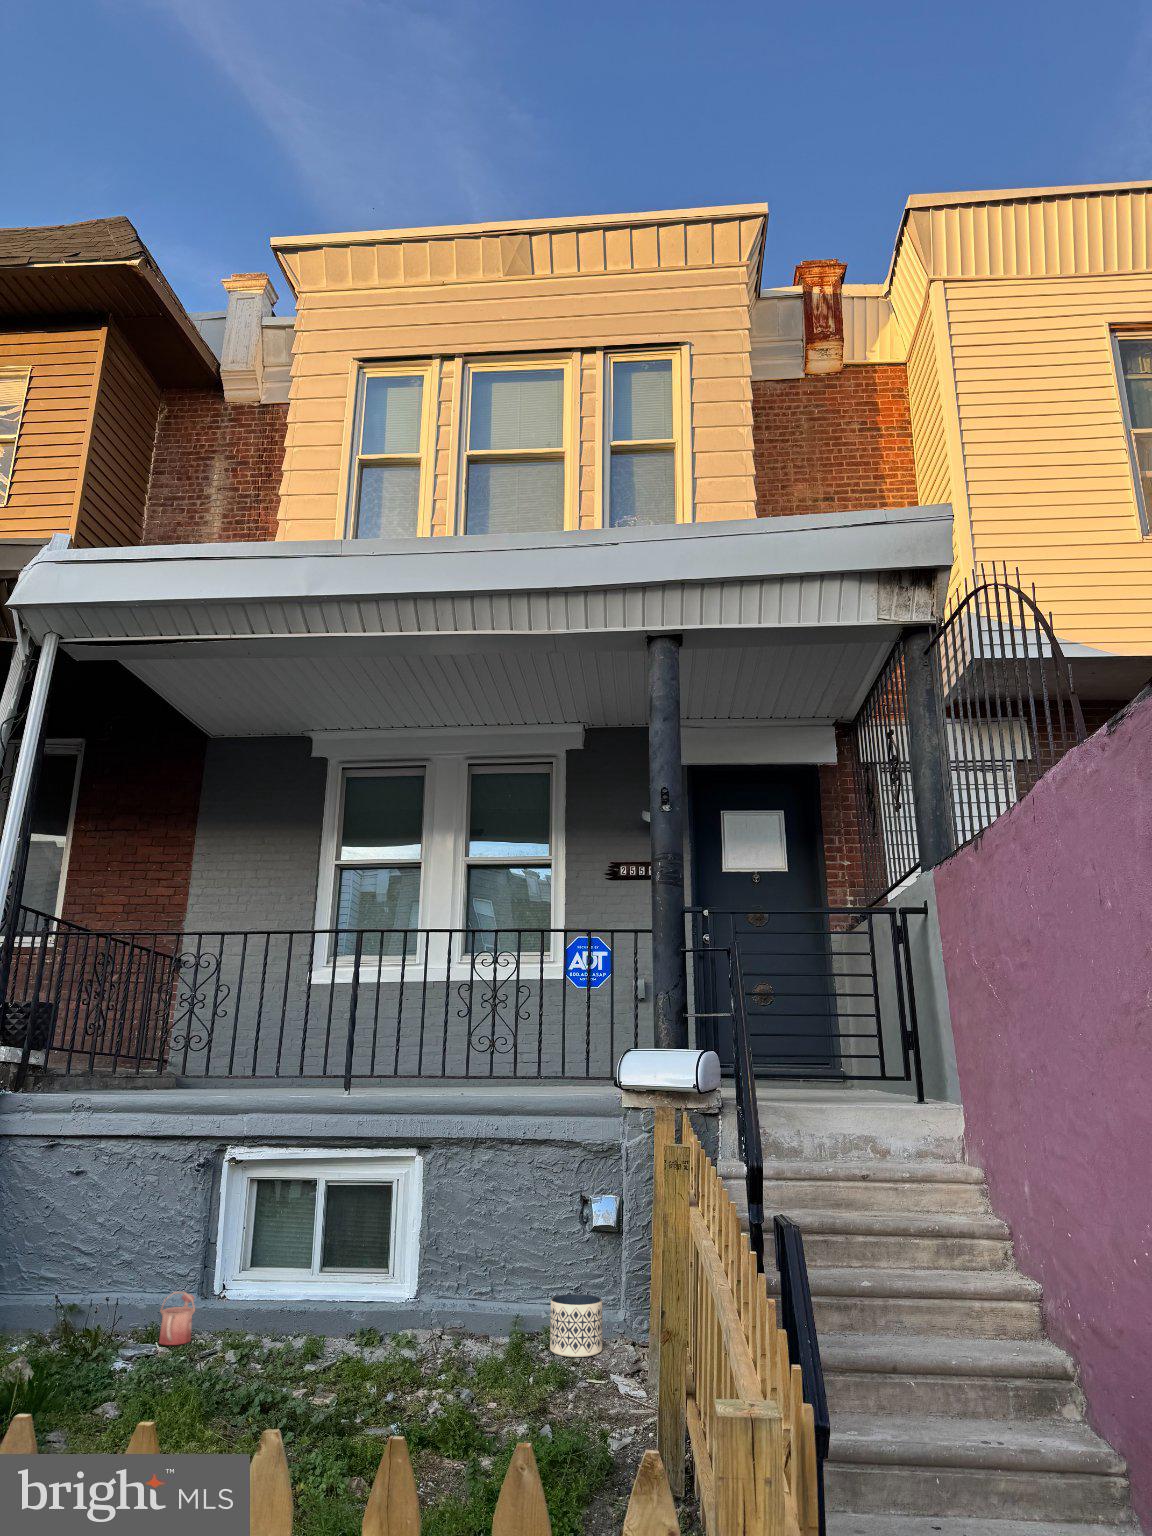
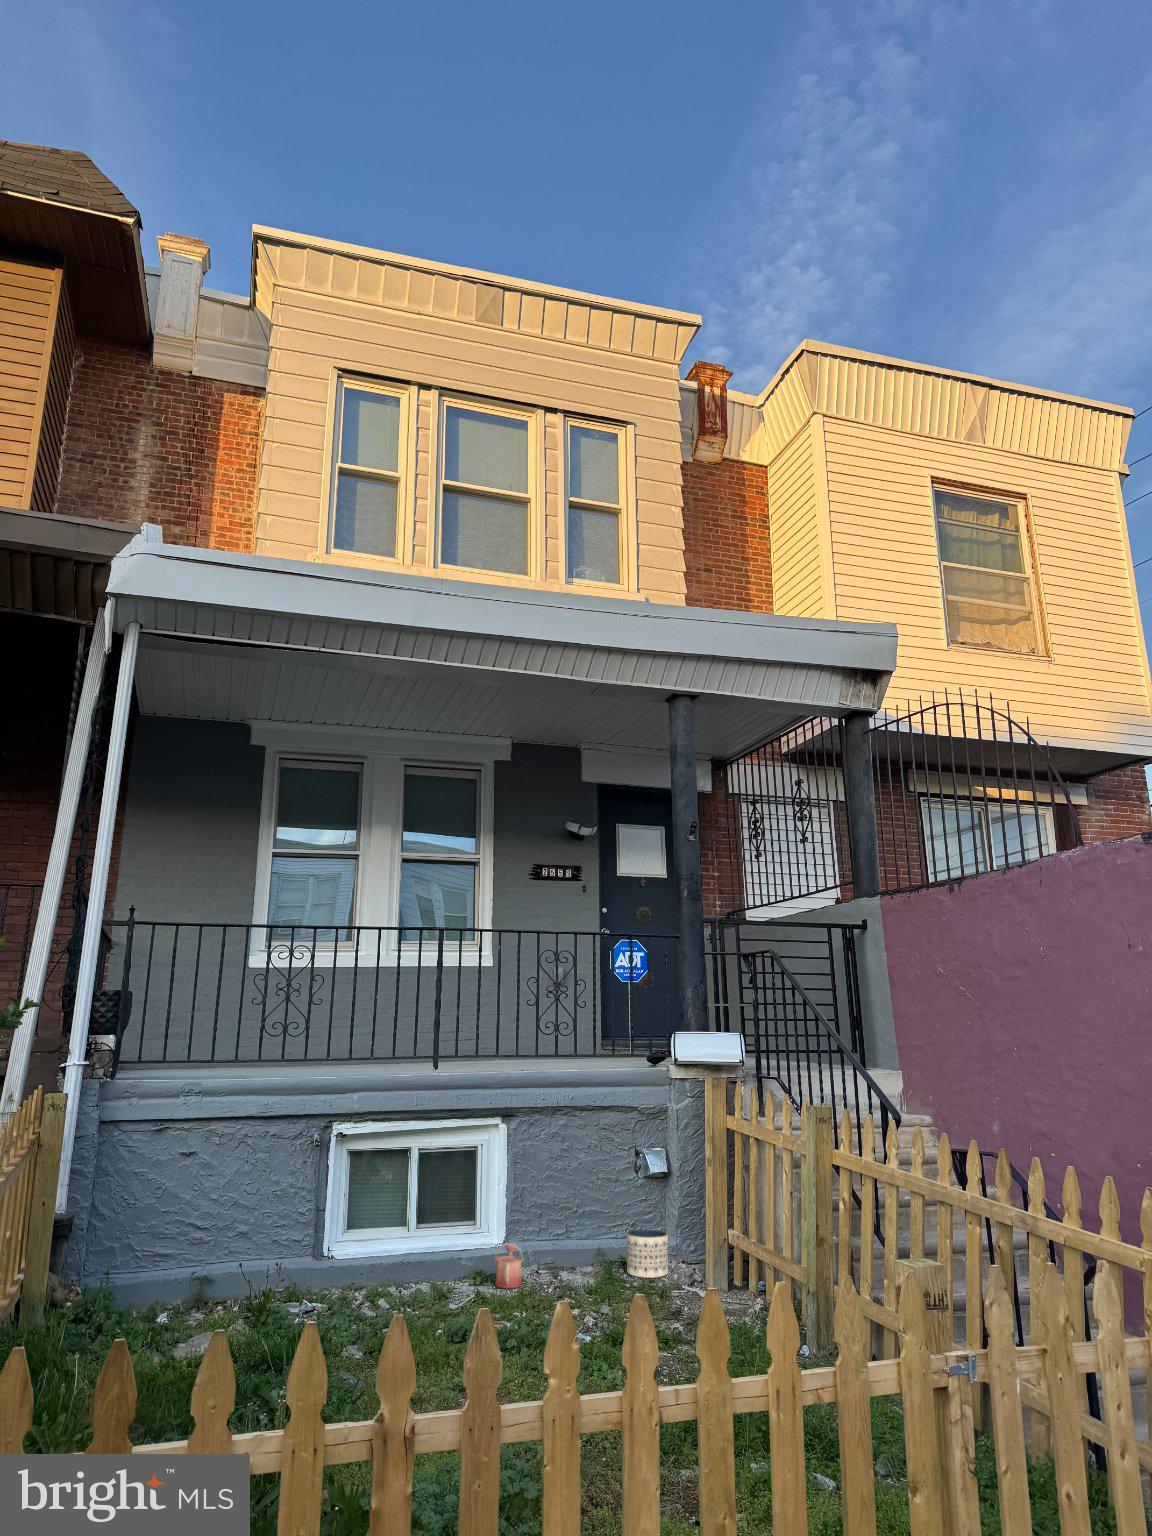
watering can: present [159,1292,195,1345] -> present [495,1243,523,1288]

